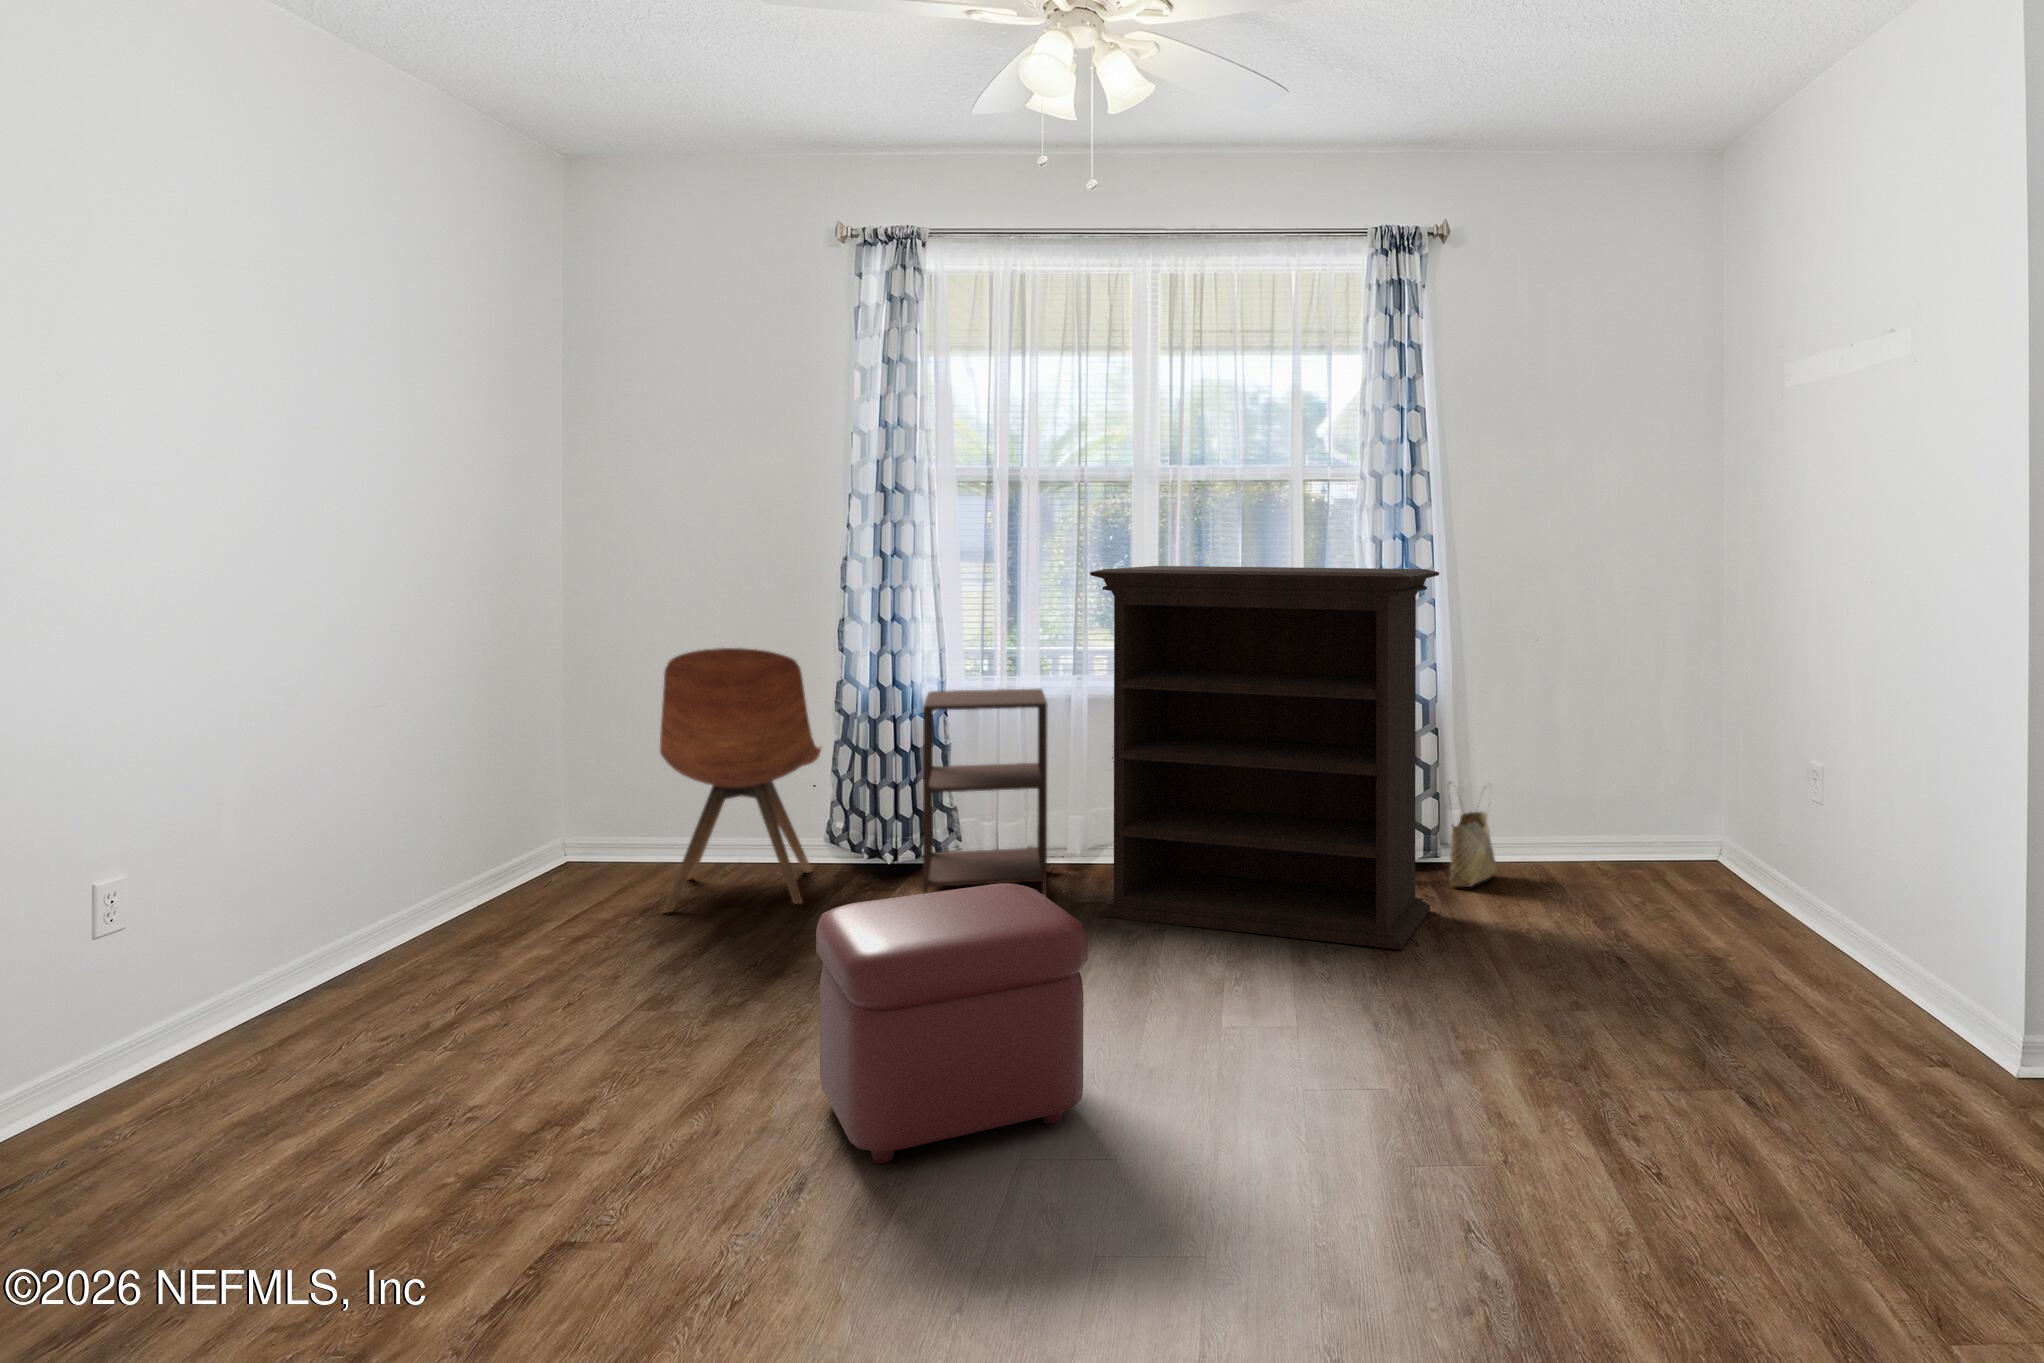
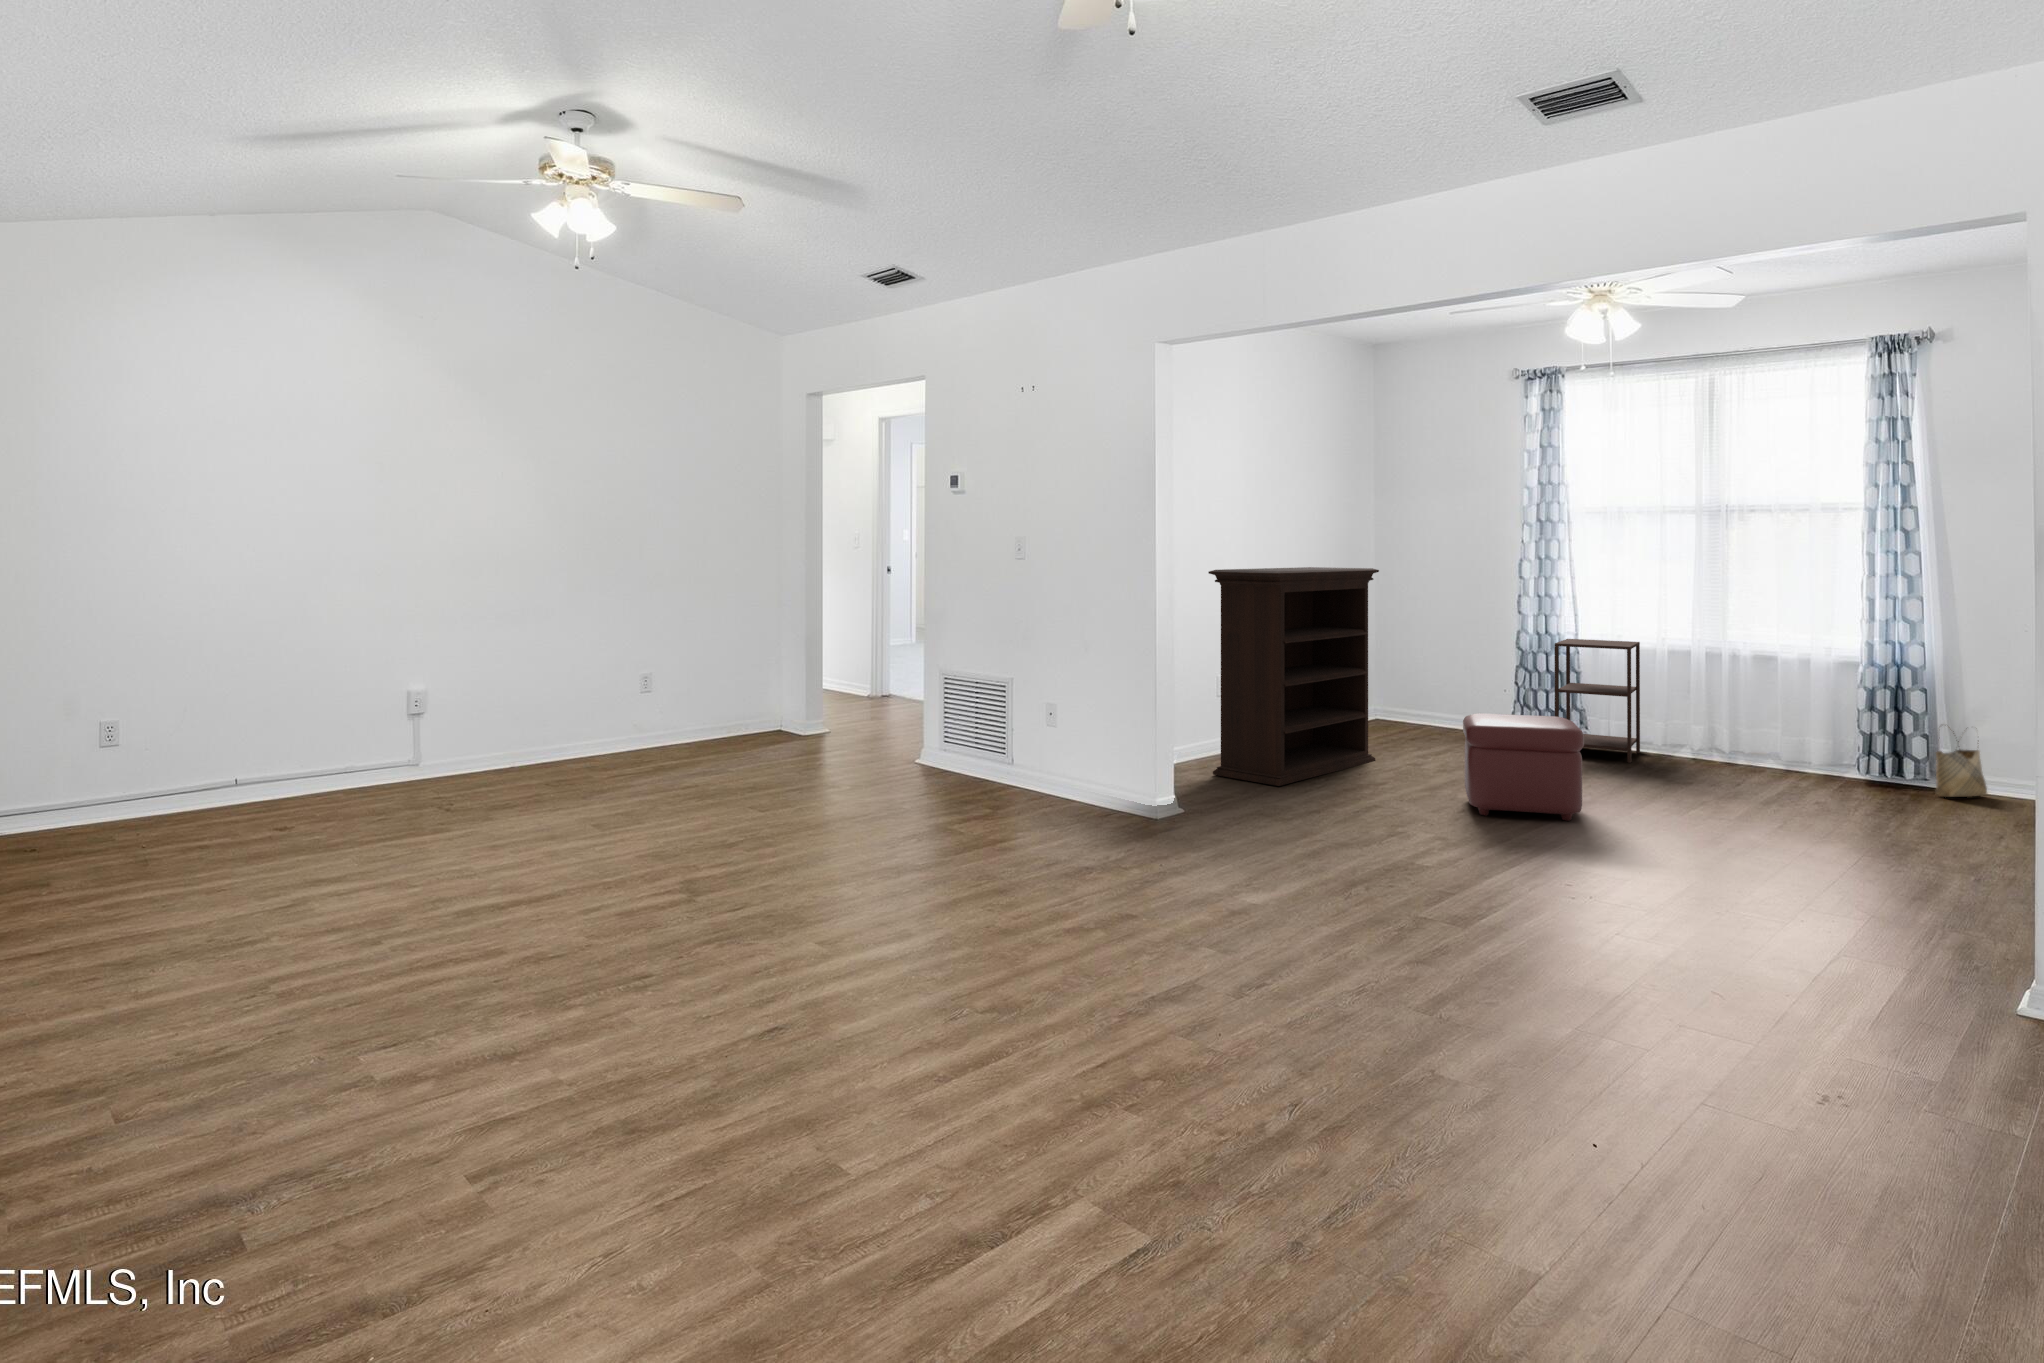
bookshelf: present [1090,566,1439,950] -> present [1208,567,1379,786]
dining chair: present [660,648,822,913] -> none [1419,606,1507,746]

